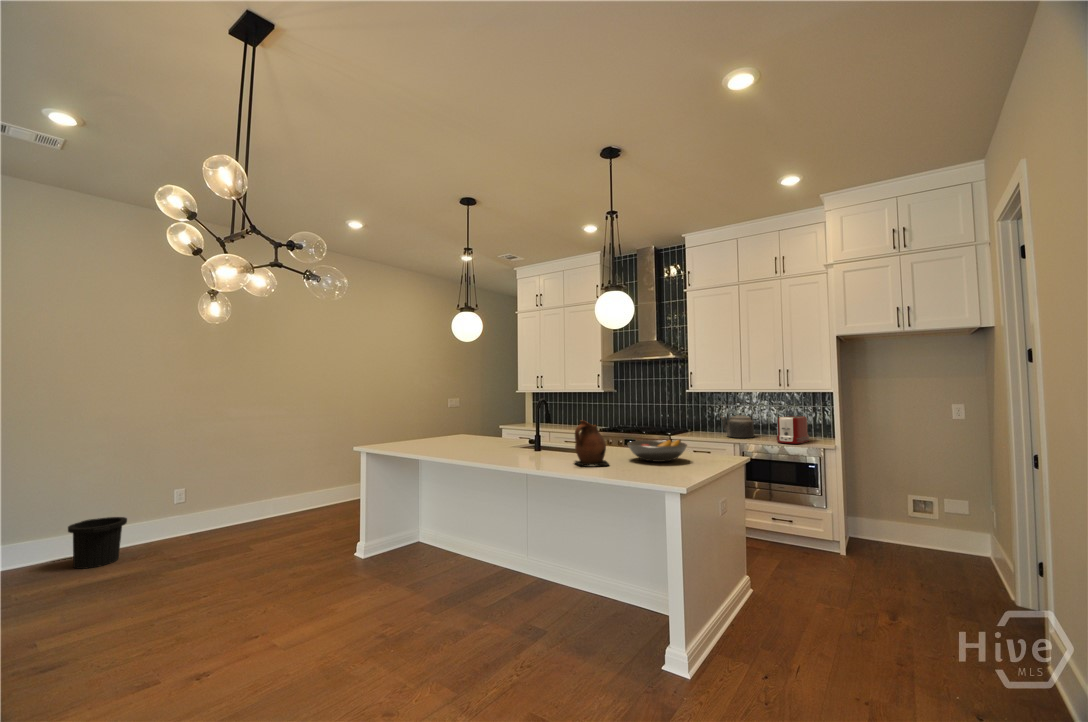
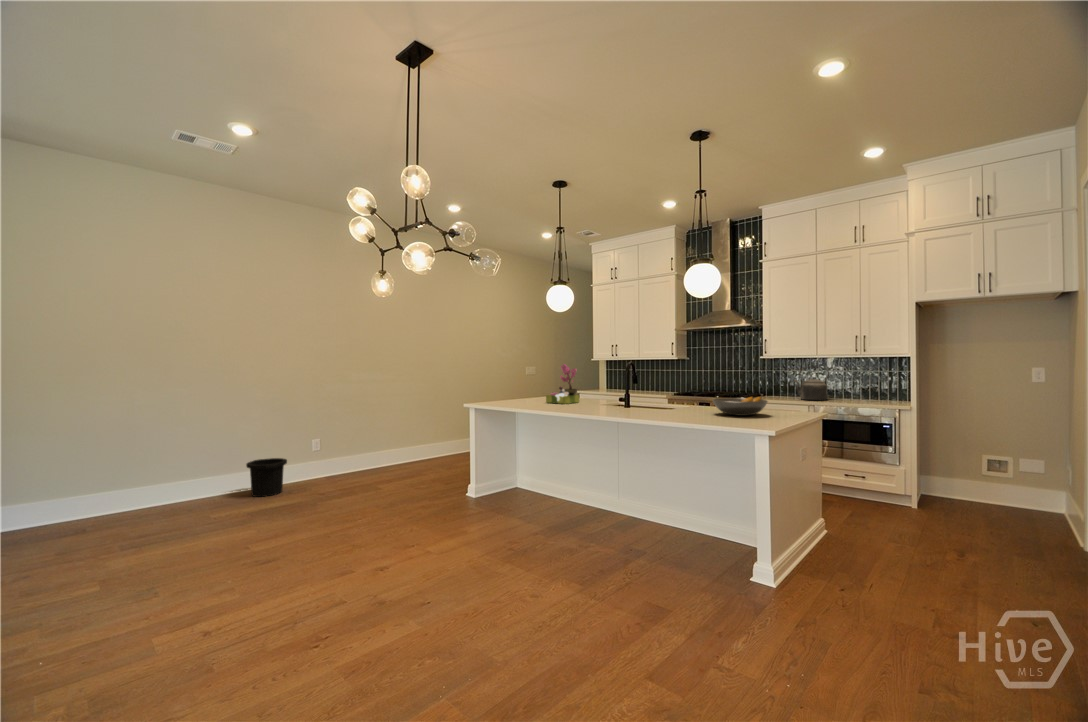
flower arrangement: none [450,399,488,447] -> present [546,364,579,404]
toaster: present [777,416,810,444] -> none [850,380,884,405]
ceramic pitcher: present [575,420,609,465] -> none [664,379,698,418]

